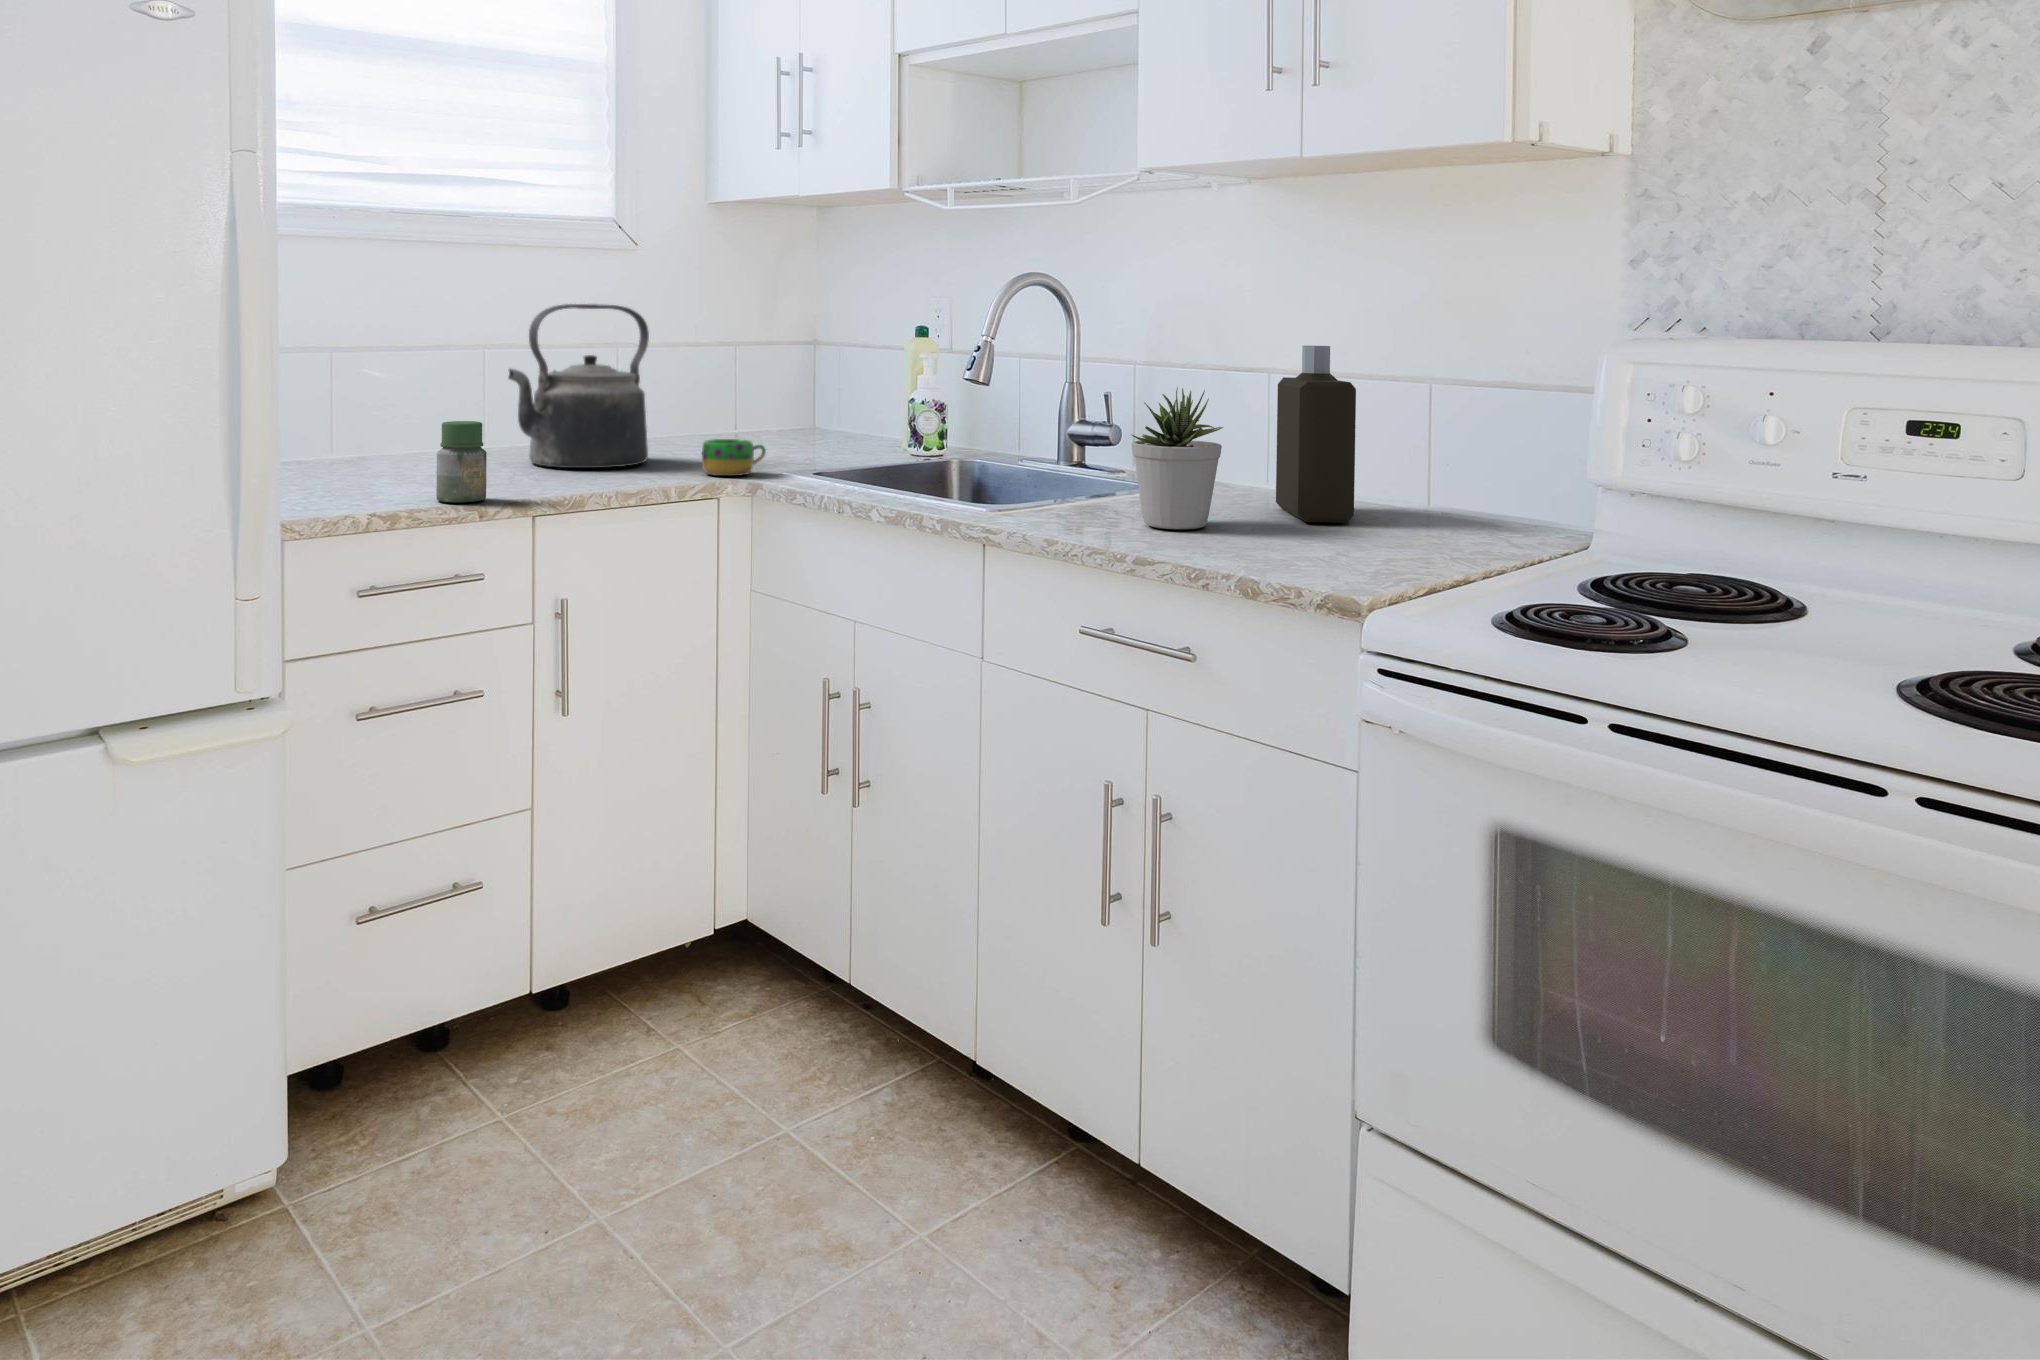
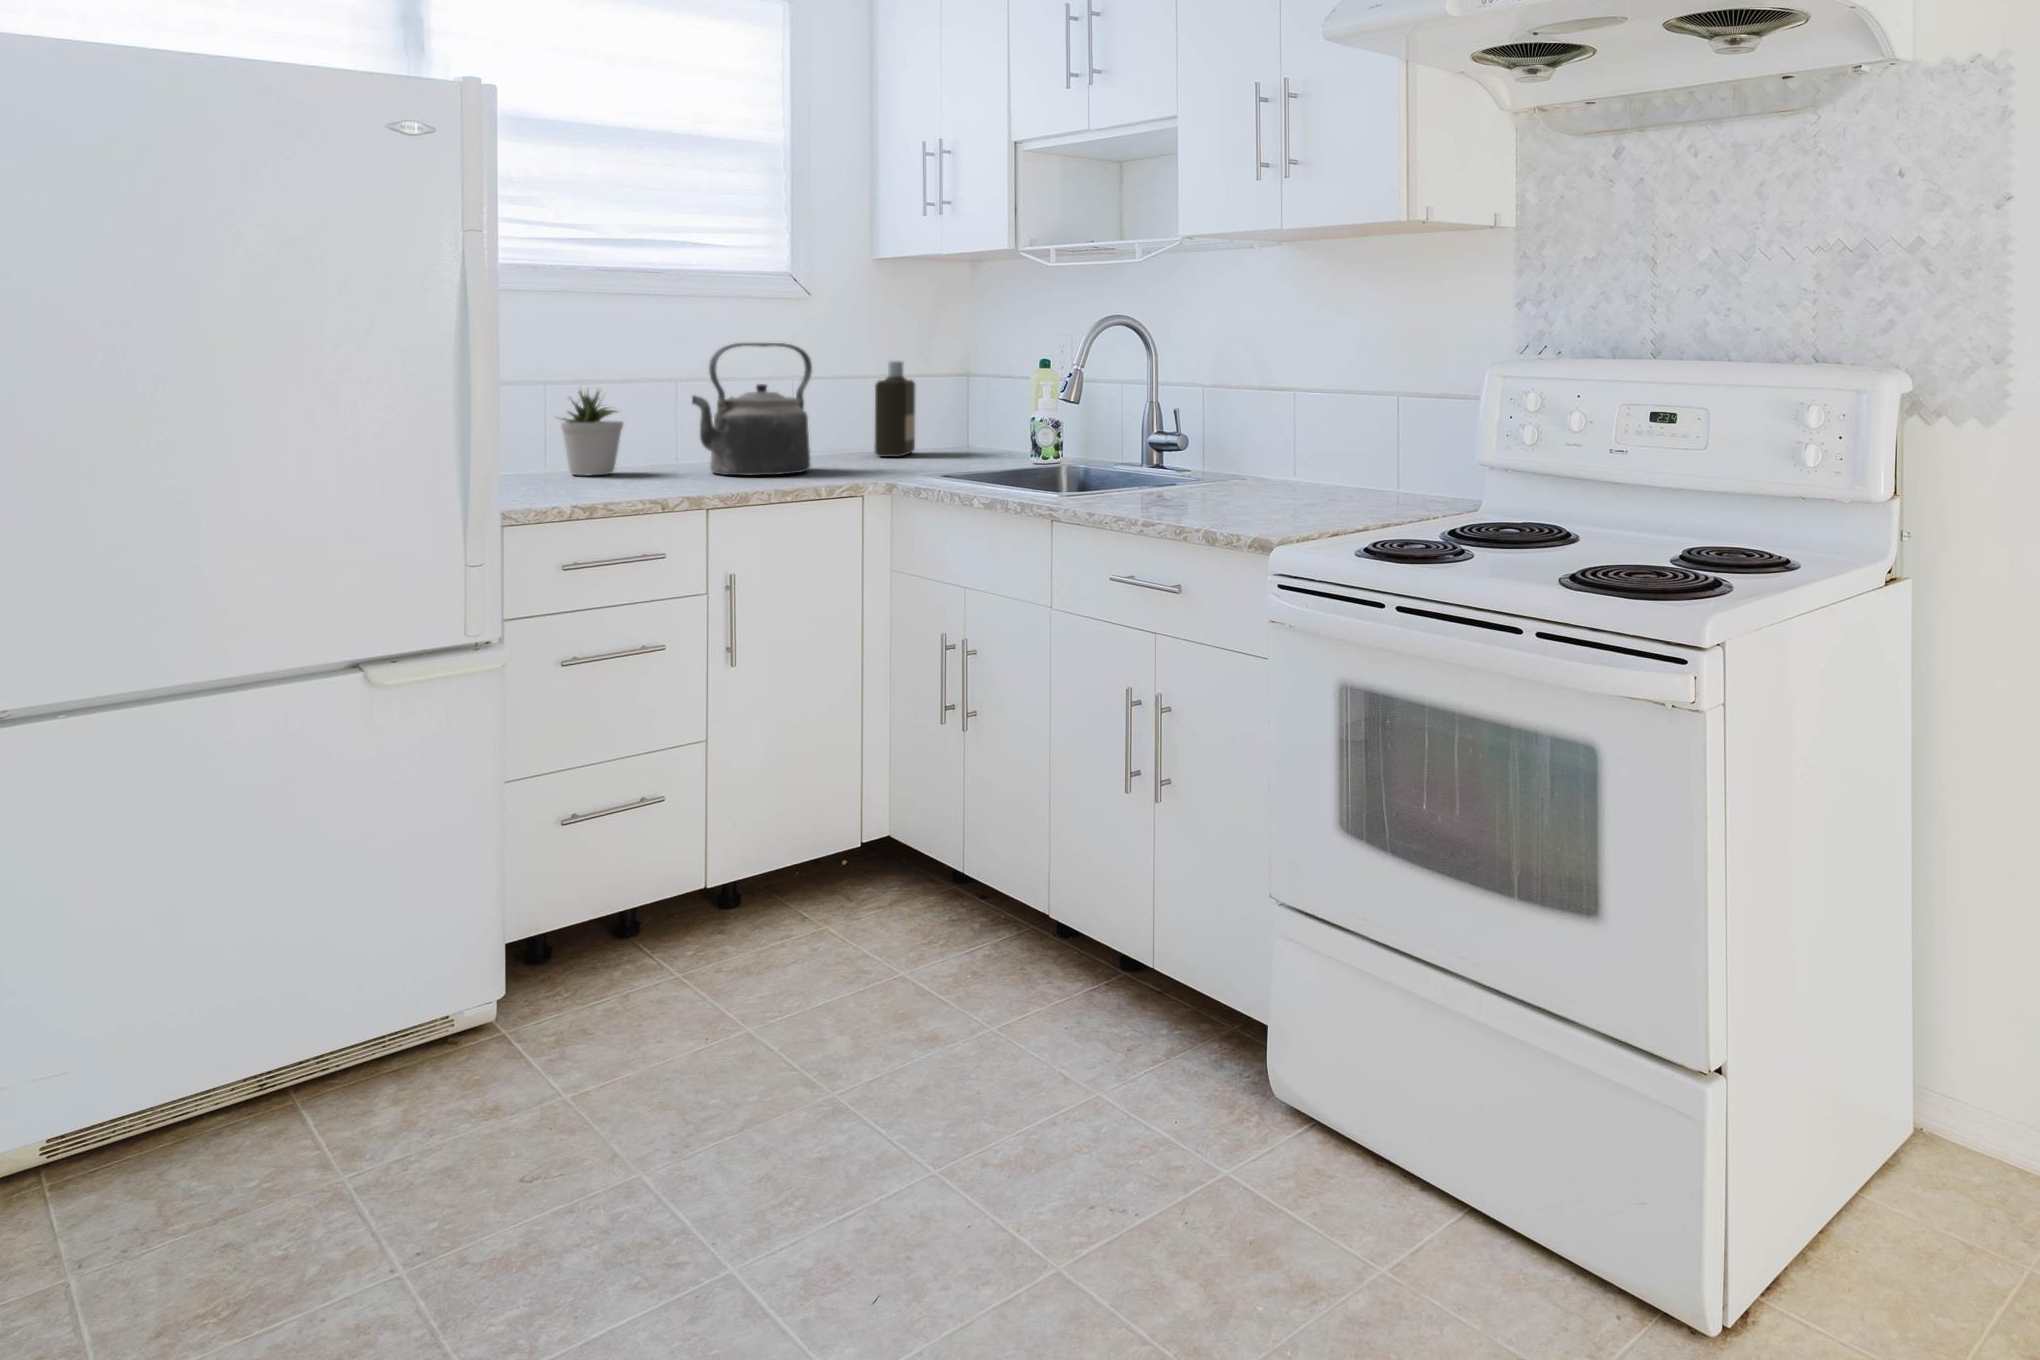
bottle: present [1276,345,1356,523] -> present [875,361,915,457]
potted plant: present [1131,387,1223,529] -> present [561,391,623,475]
jar: present [436,421,487,502] -> none [628,435,669,498]
mug: present [702,439,766,476] -> none [852,451,906,480]

